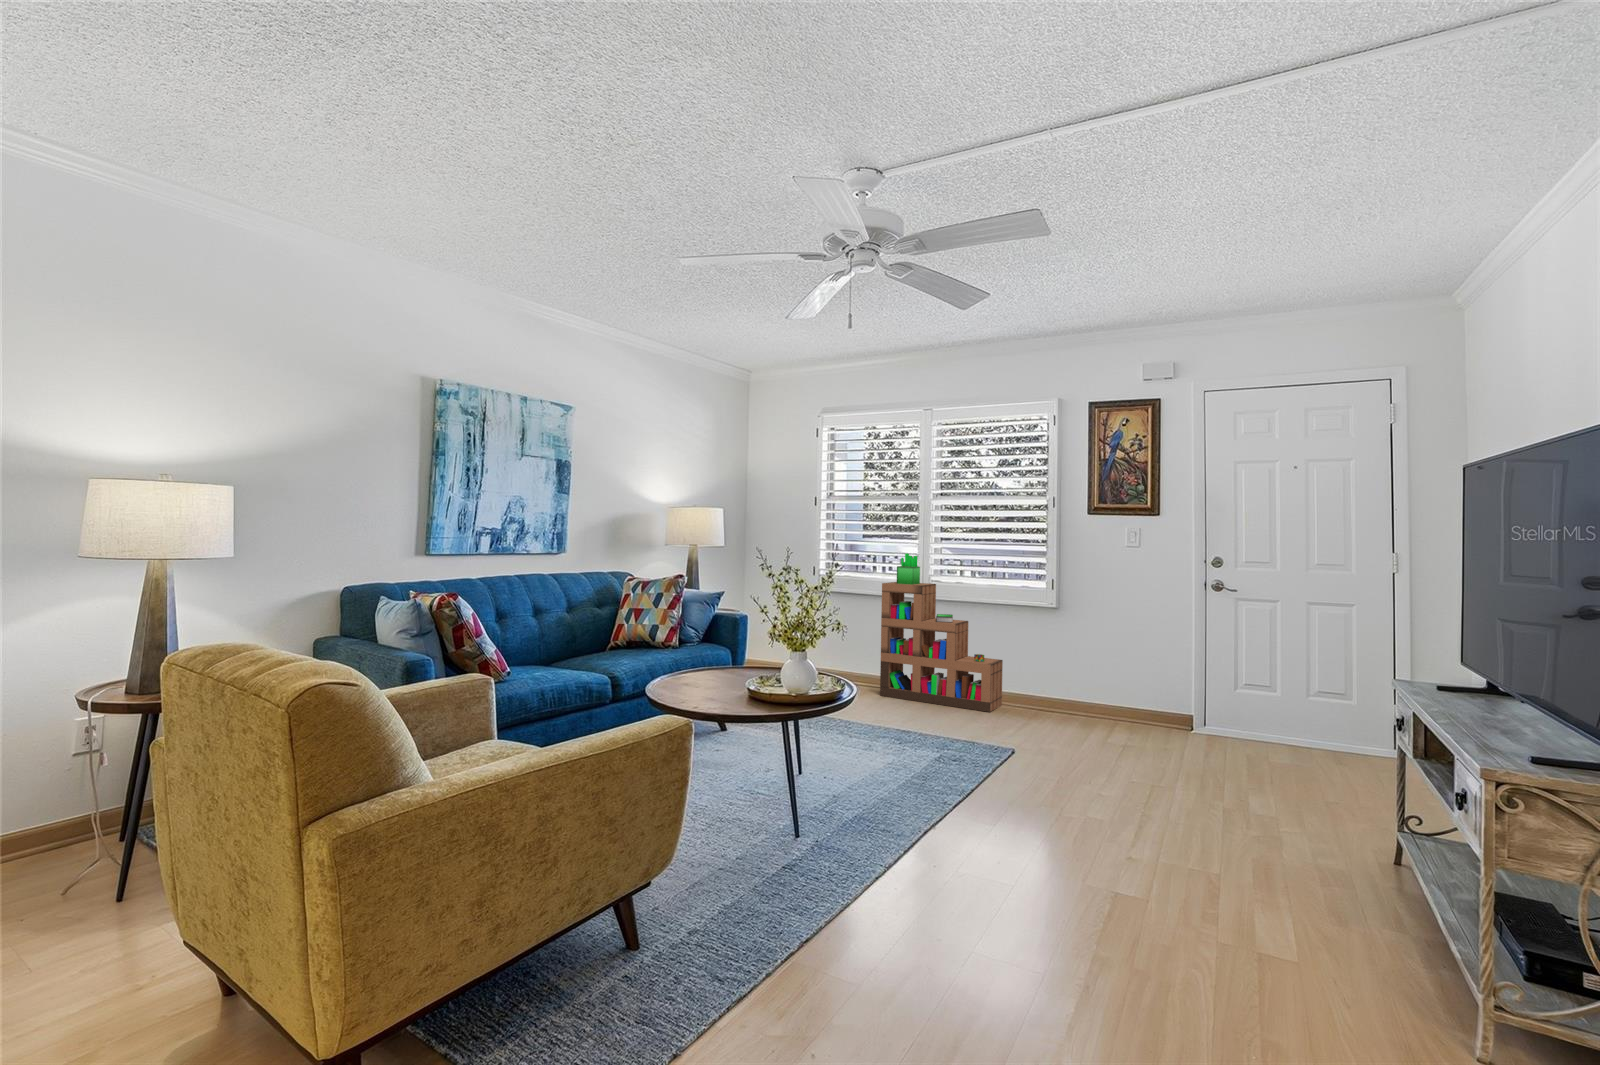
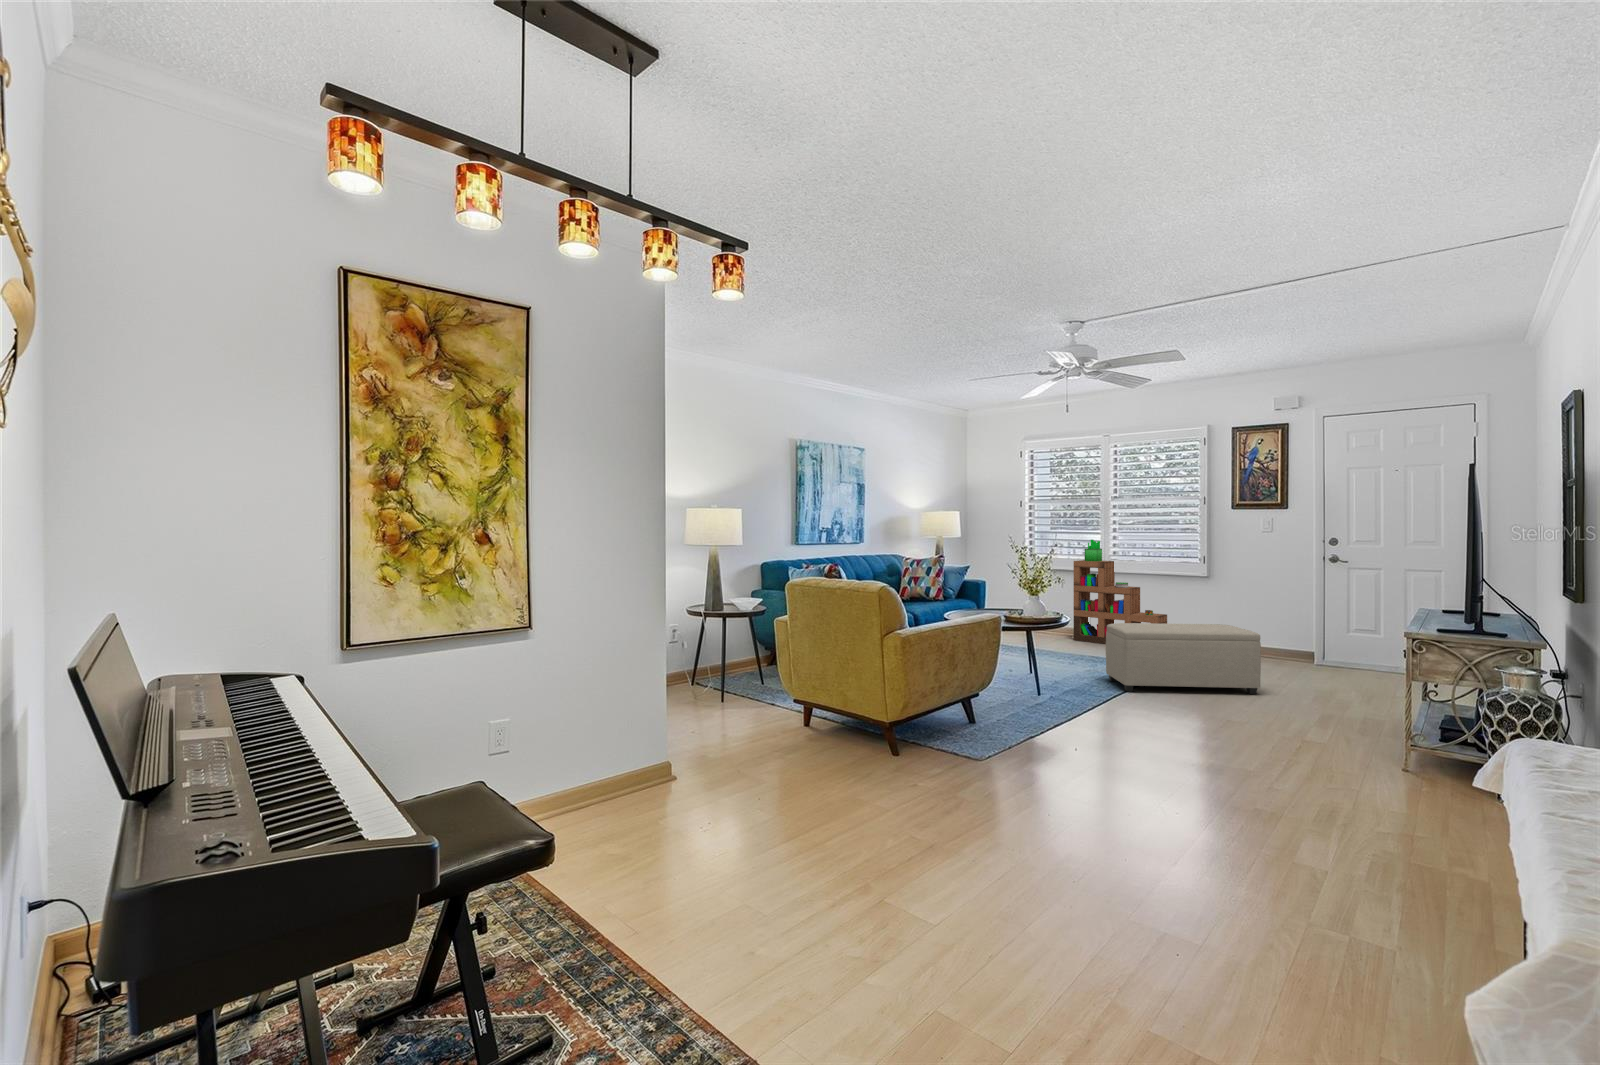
ottoman: none [915,691,1145,814] -> present [1106,623,1261,694]

